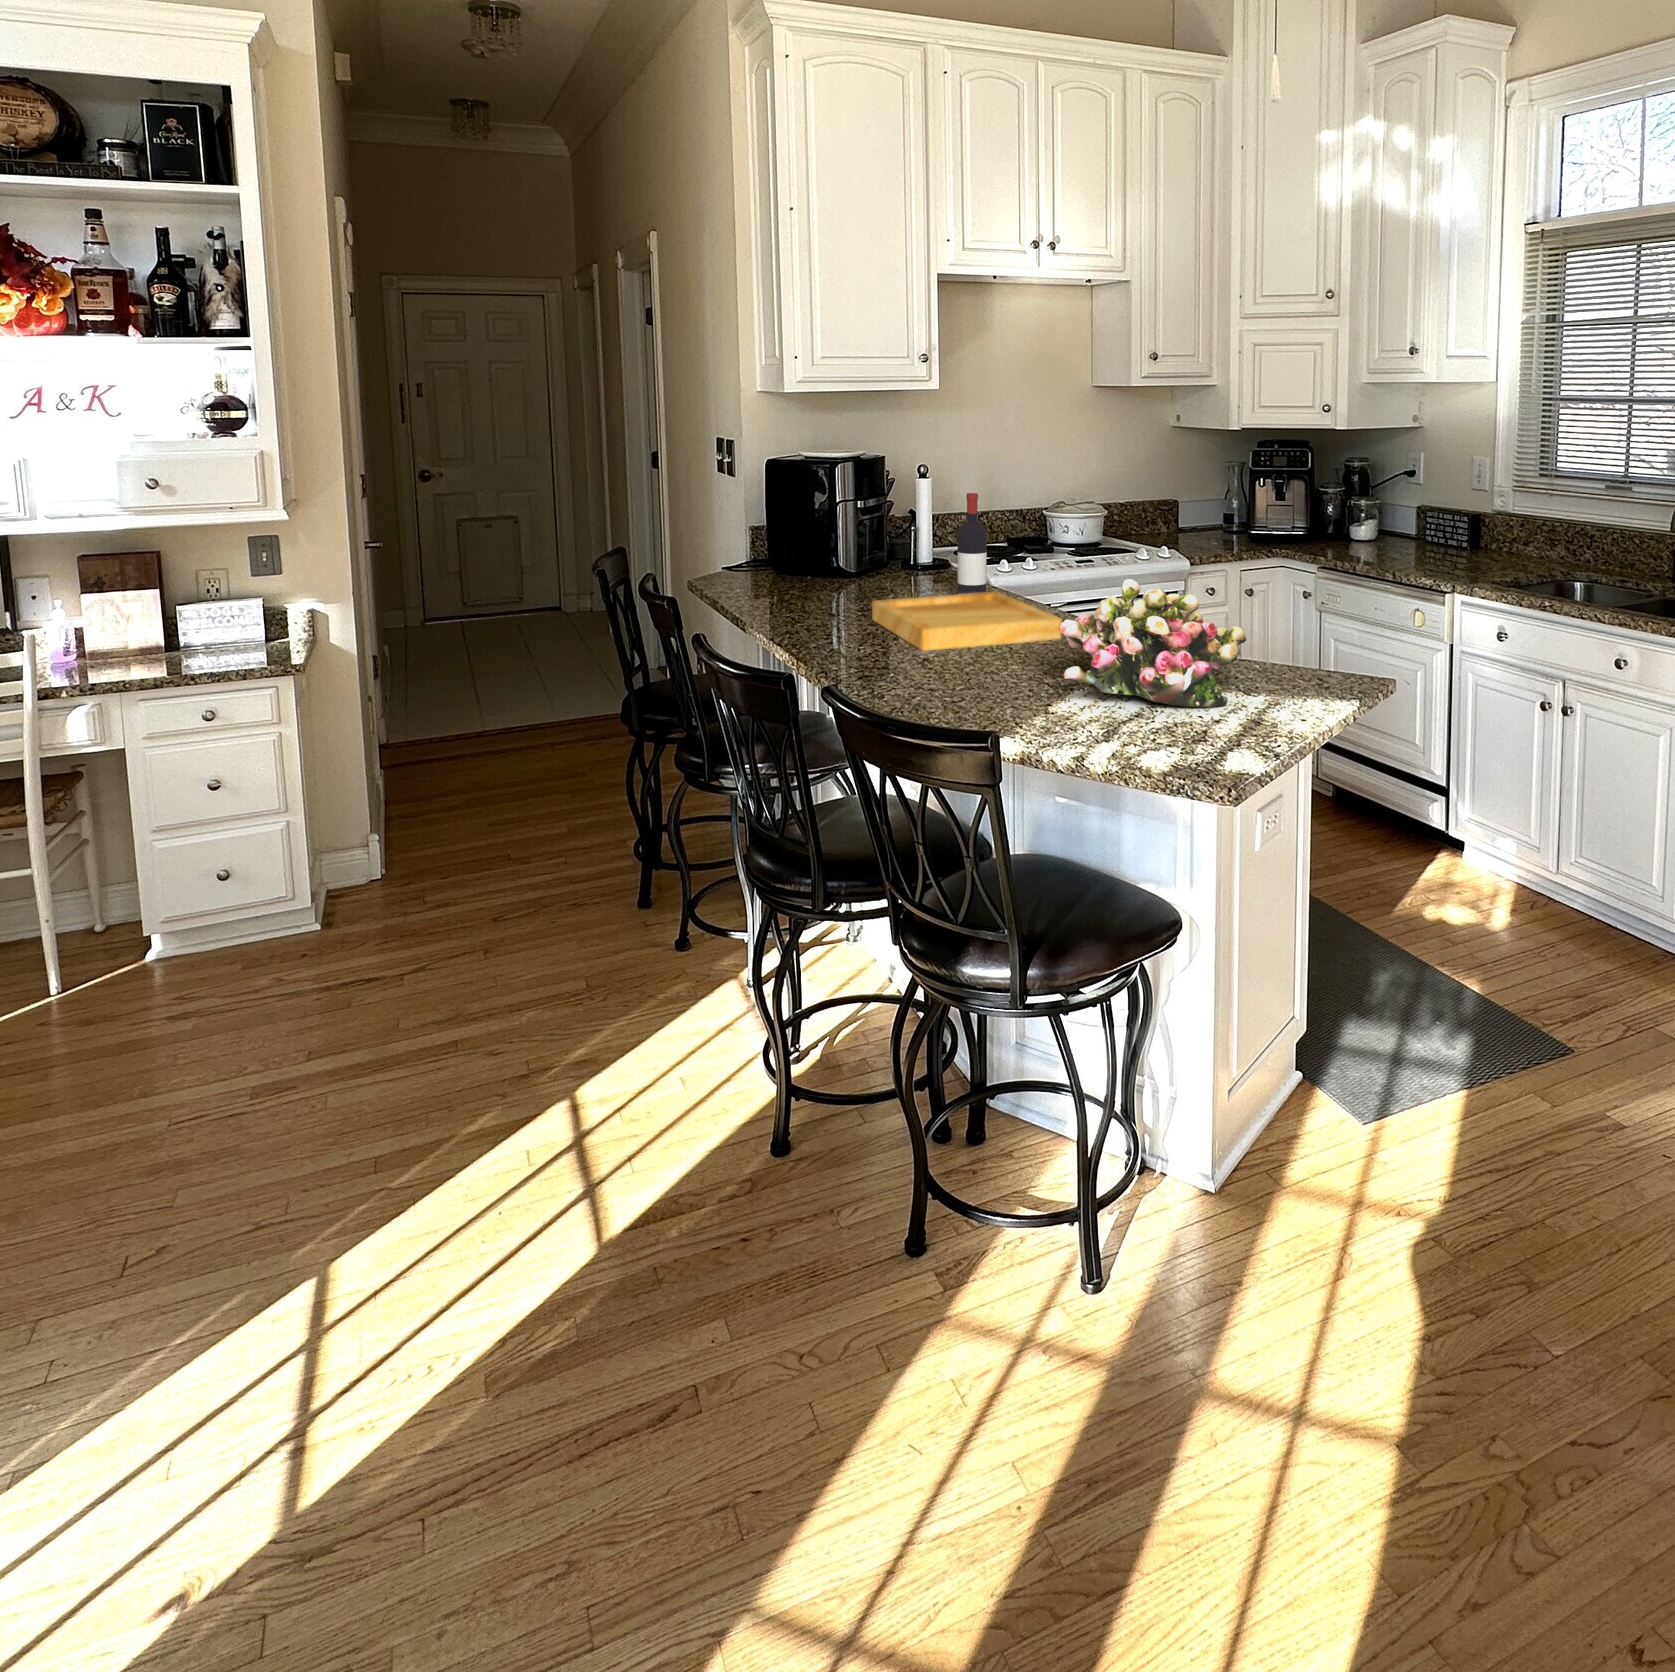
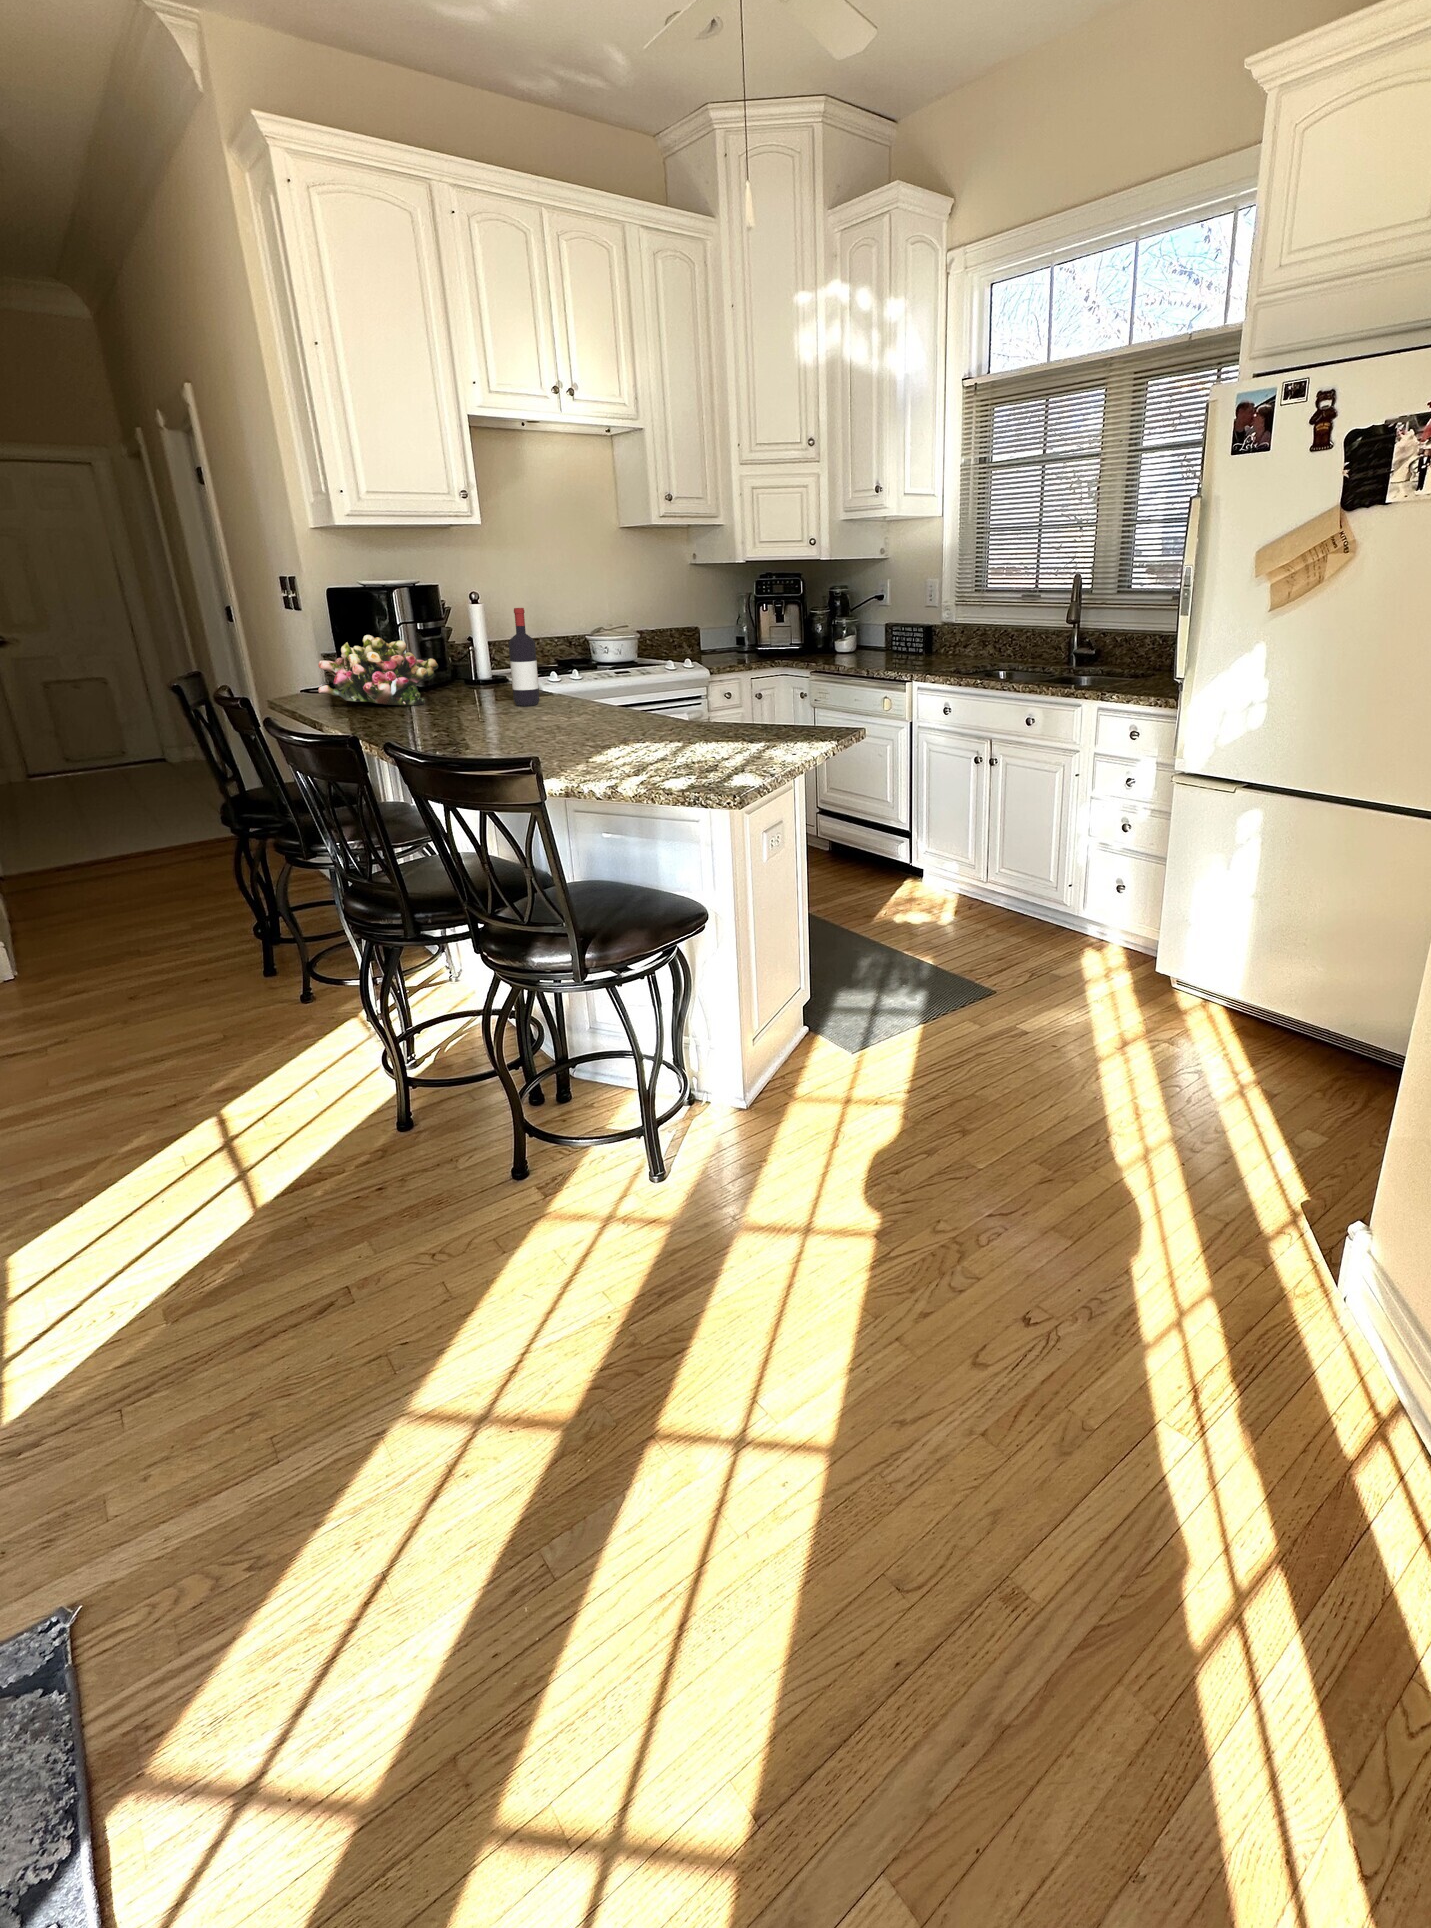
flower arrangement: present [1060,579,1246,708] -> present [318,635,438,705]
tray: present [872,592,1062,651] -> none [434,692,605,738]

